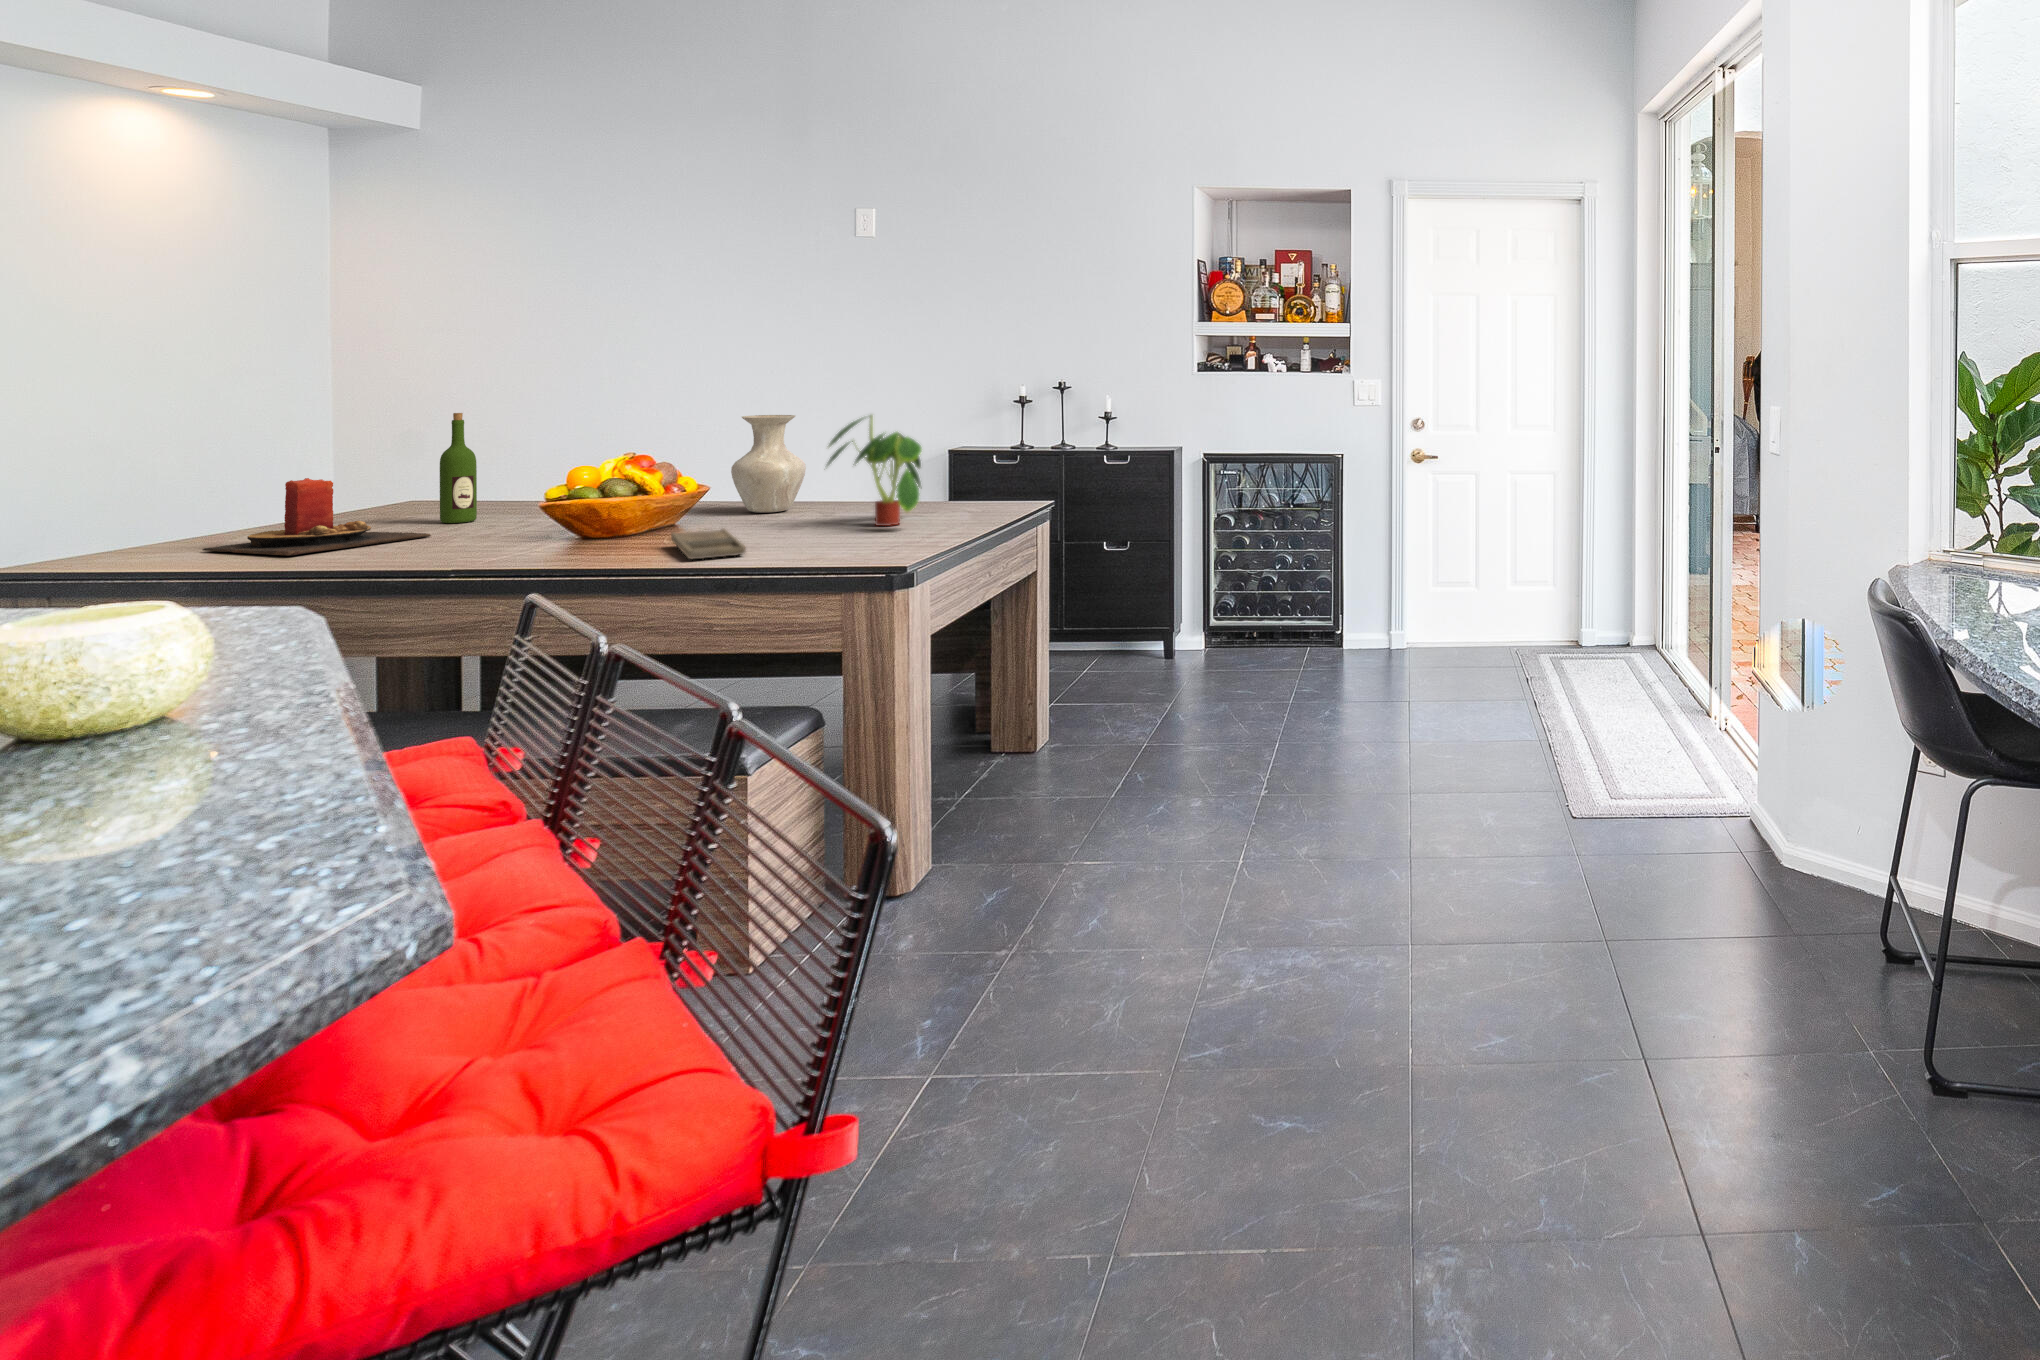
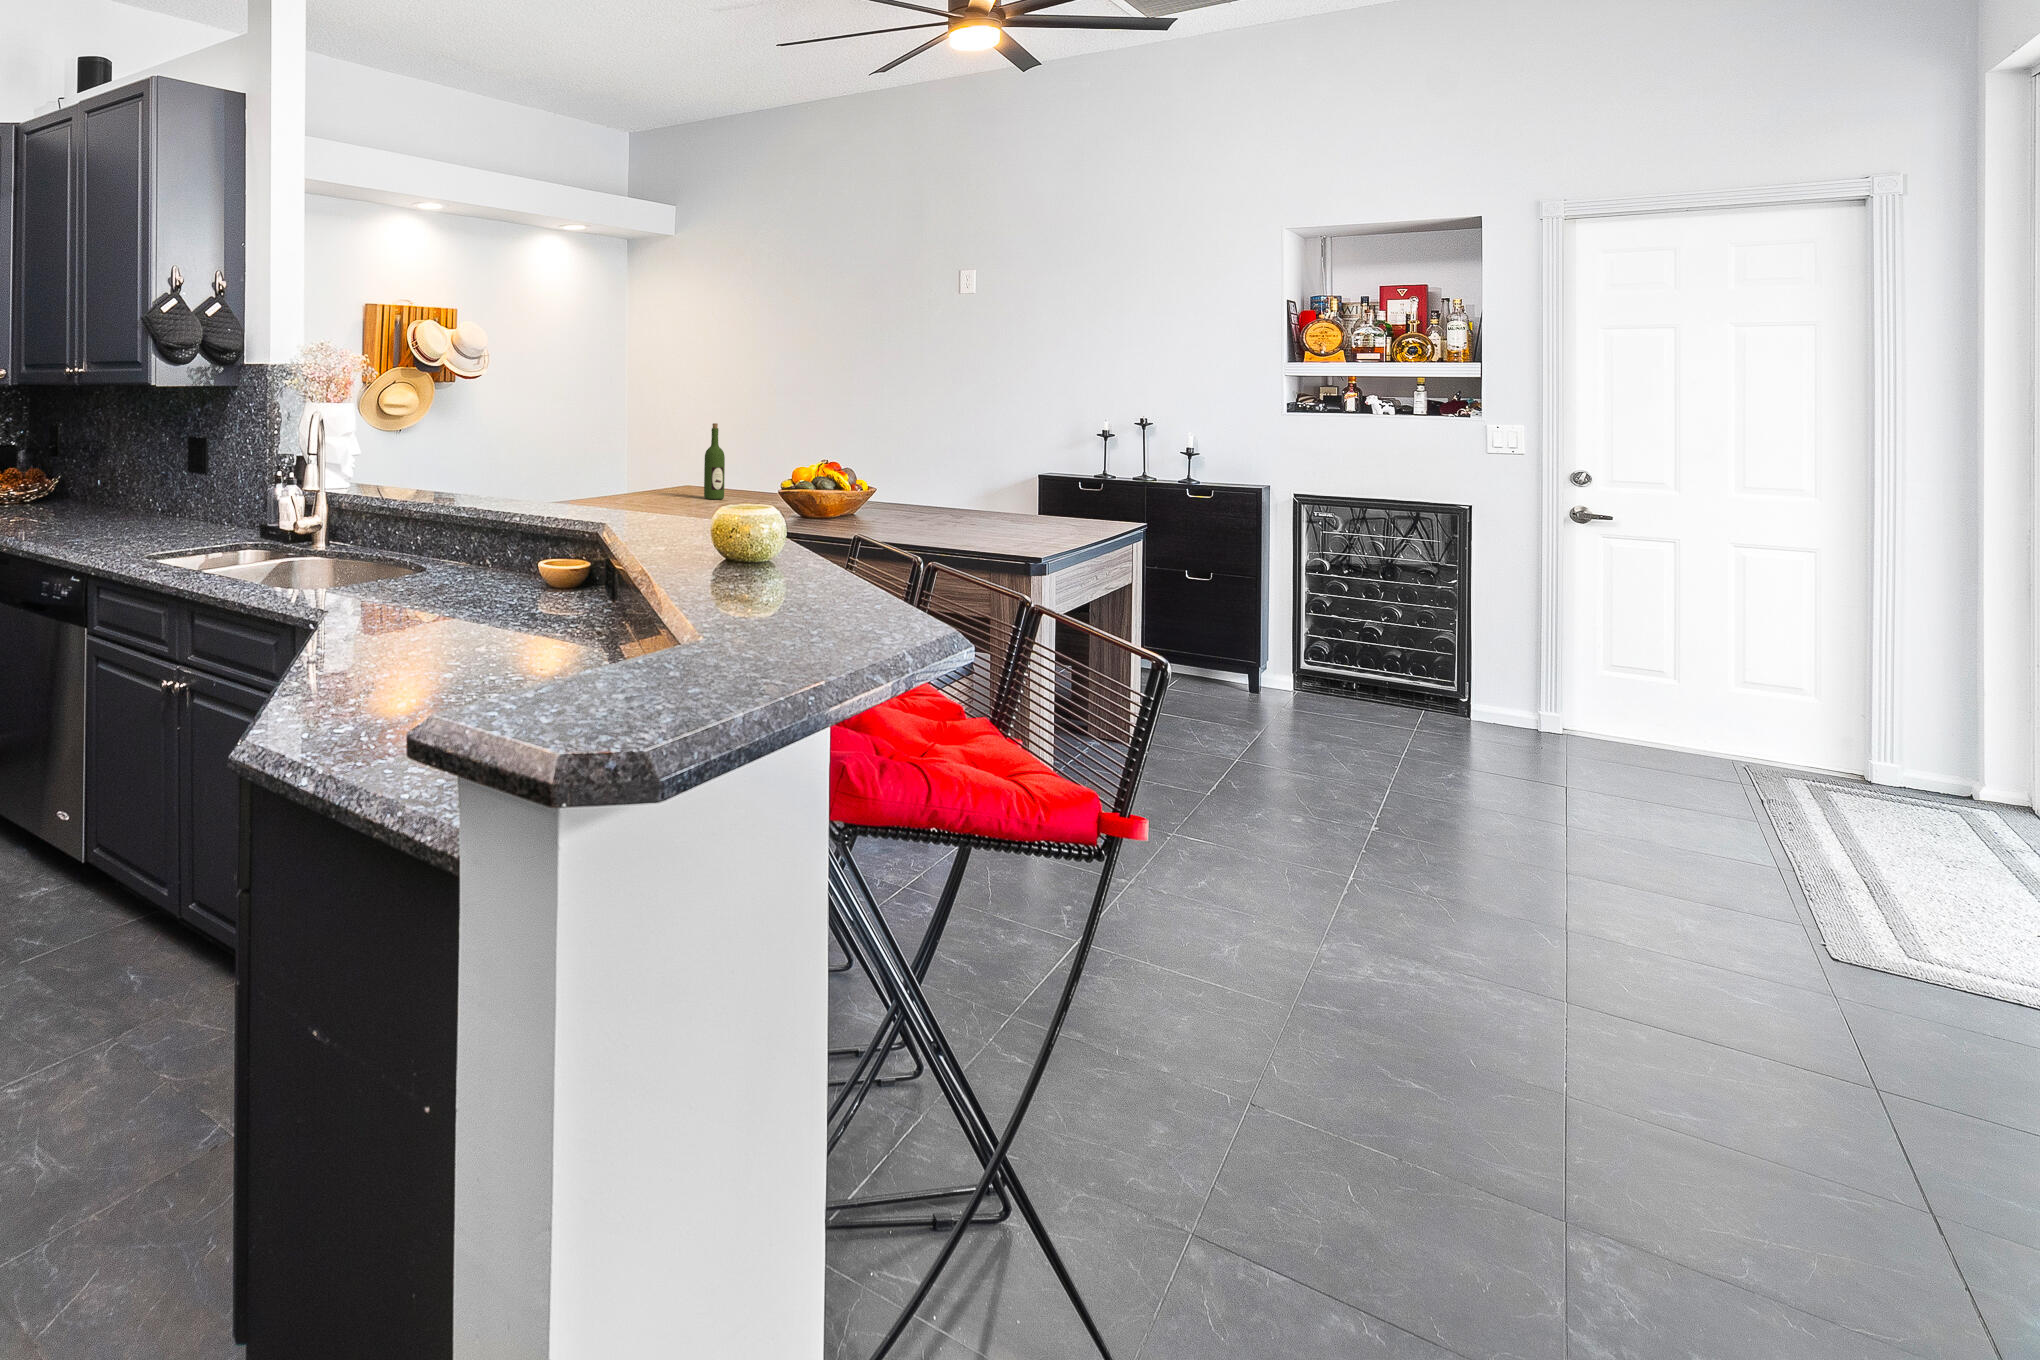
vase: present [731,415,806,513] -> none [886,434,940,511]
plant: present [827,415,922,526] -> none [959,436,1045,529]
candle: present [203,478,431,556] -> none [592,461,704,510]
tray: present [671,529,746,559] -> none [856,517,912,539]

